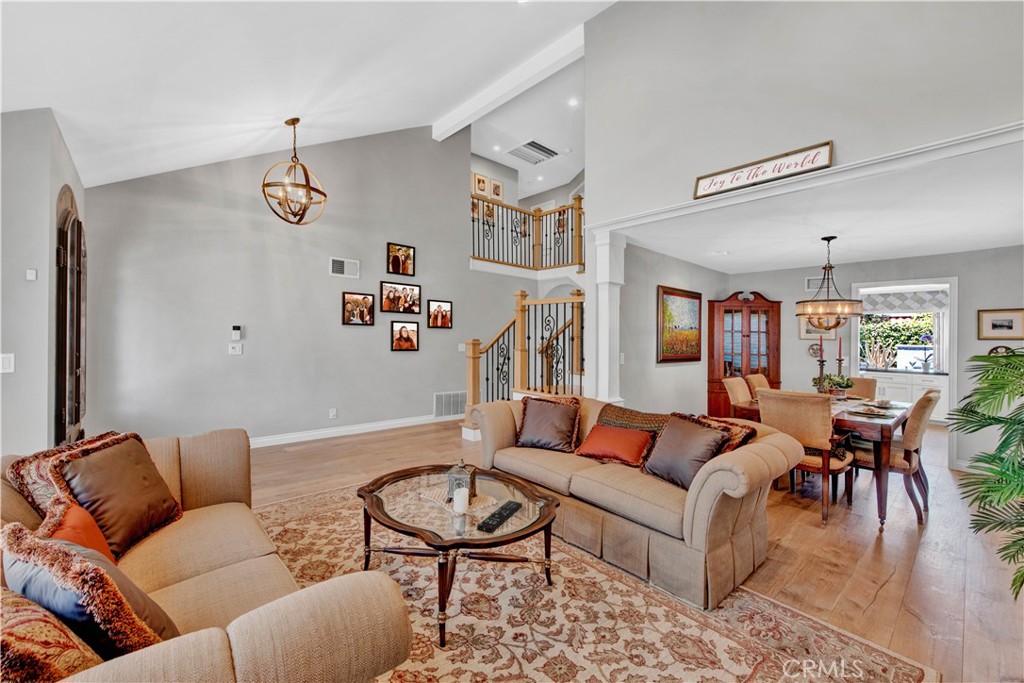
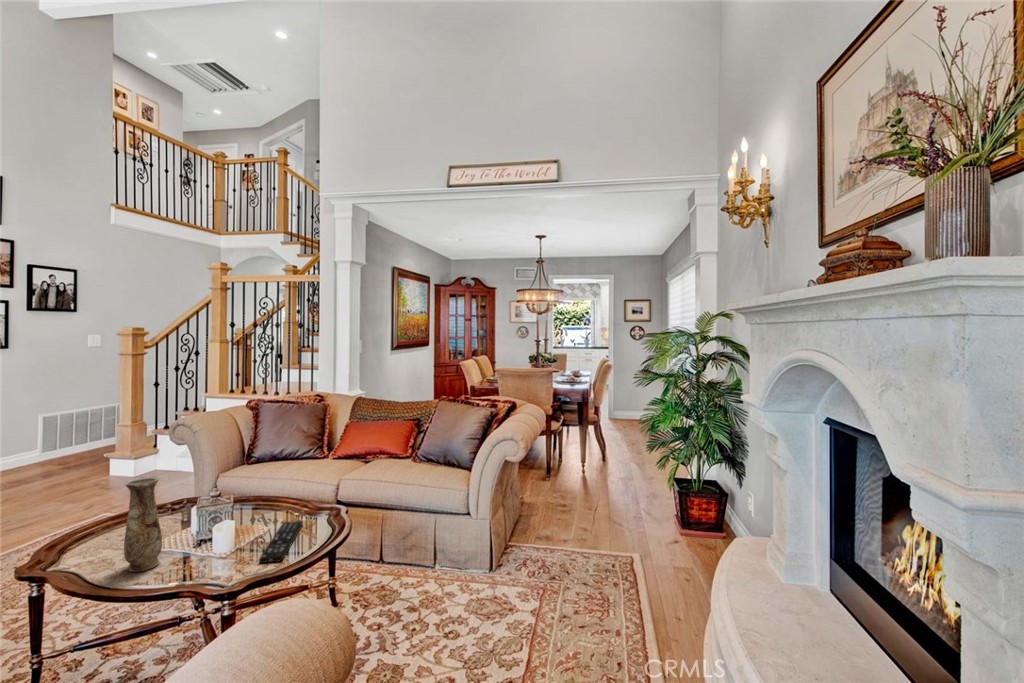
vase: none [408,445,429,510] -> present [124,476,162,572]

